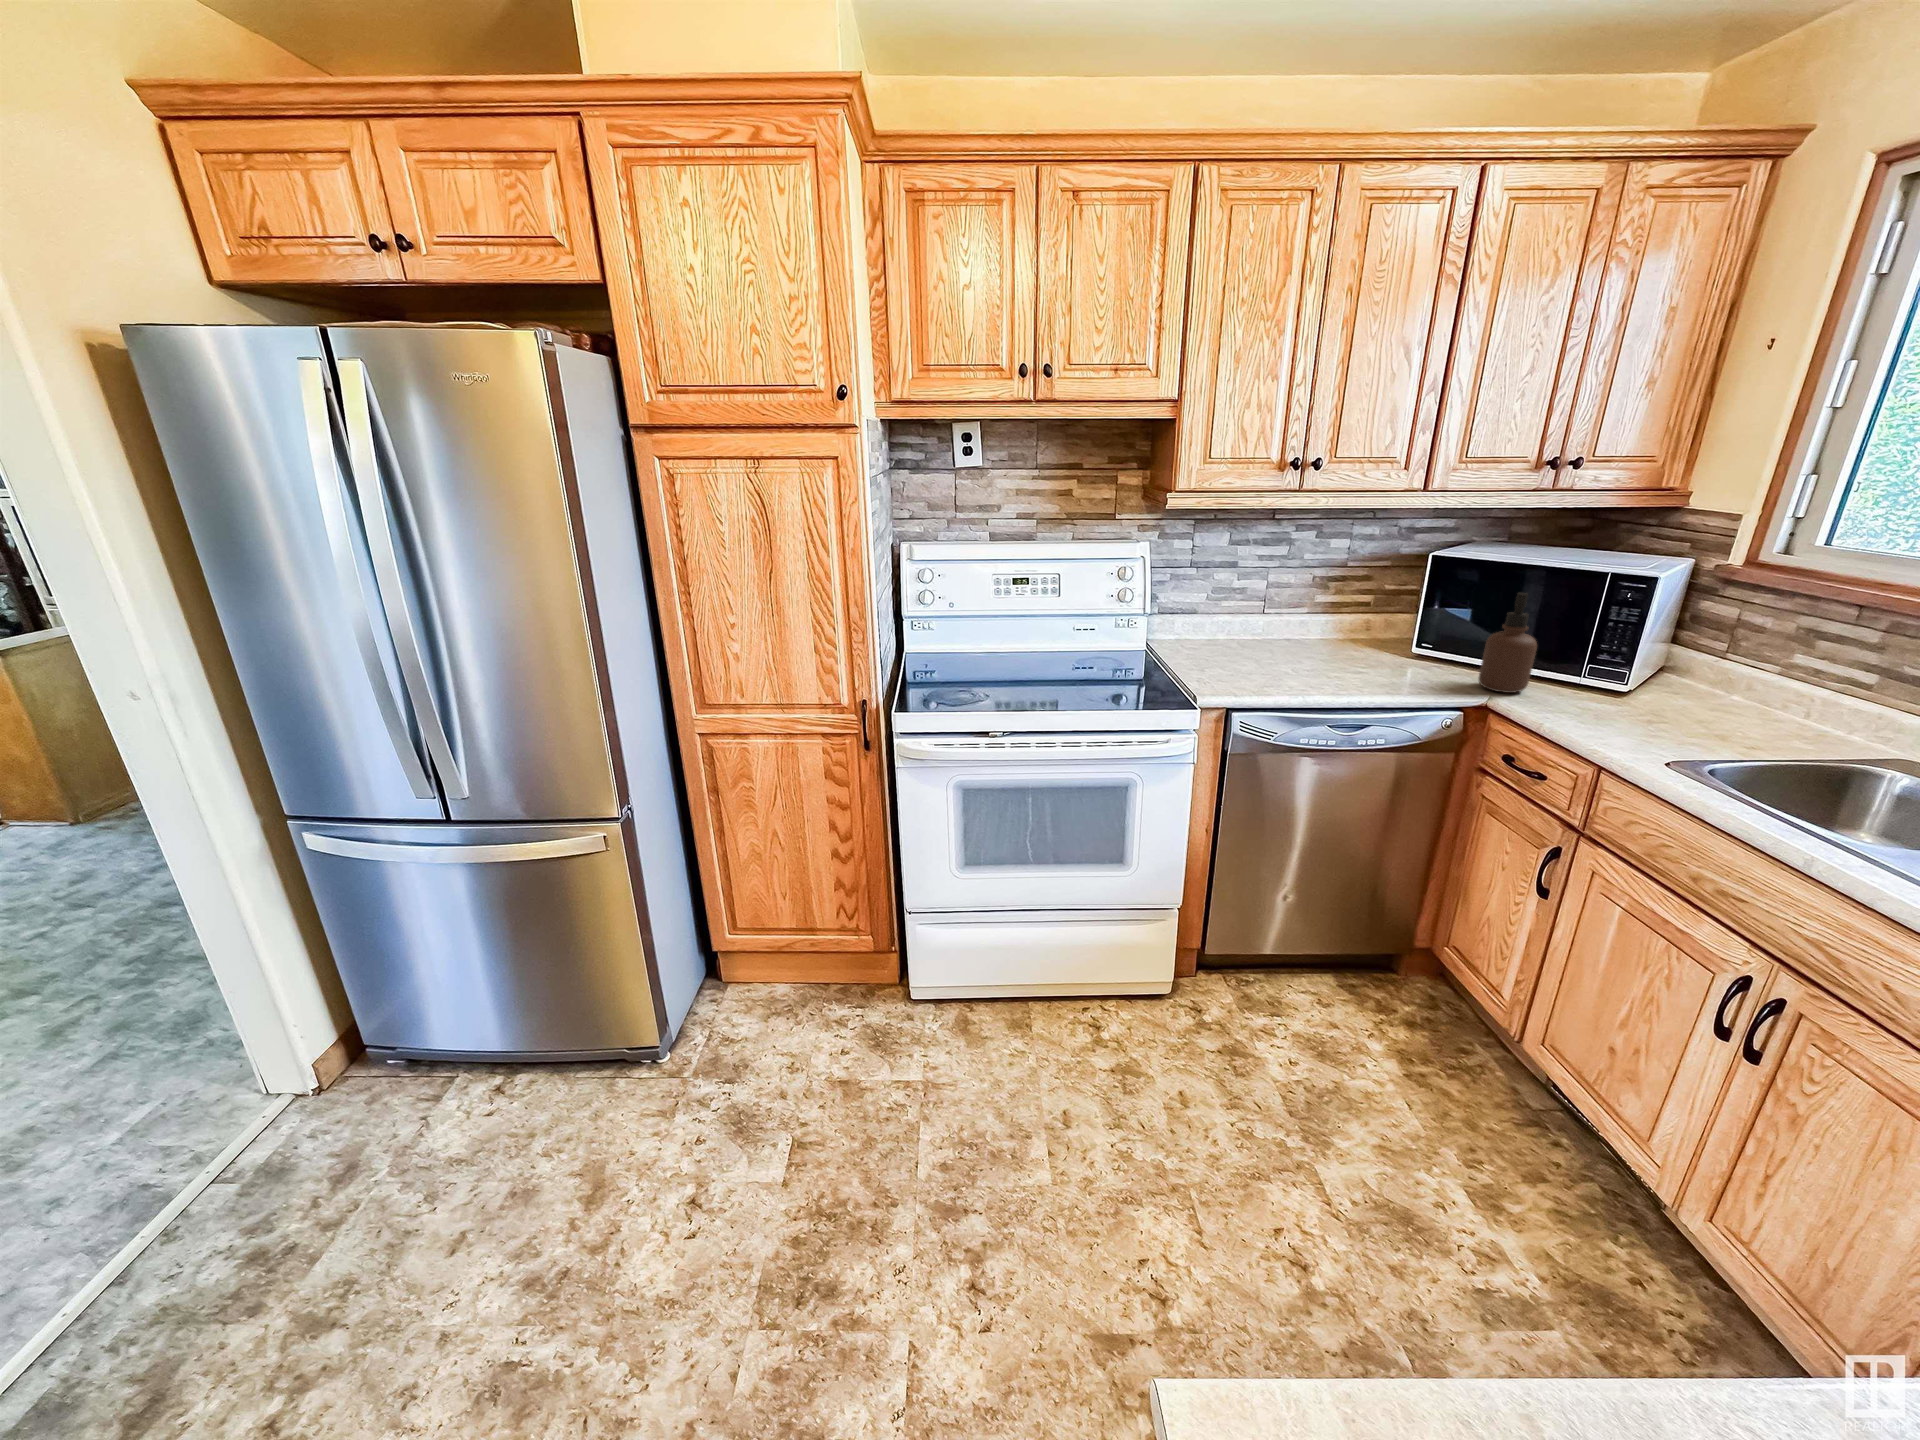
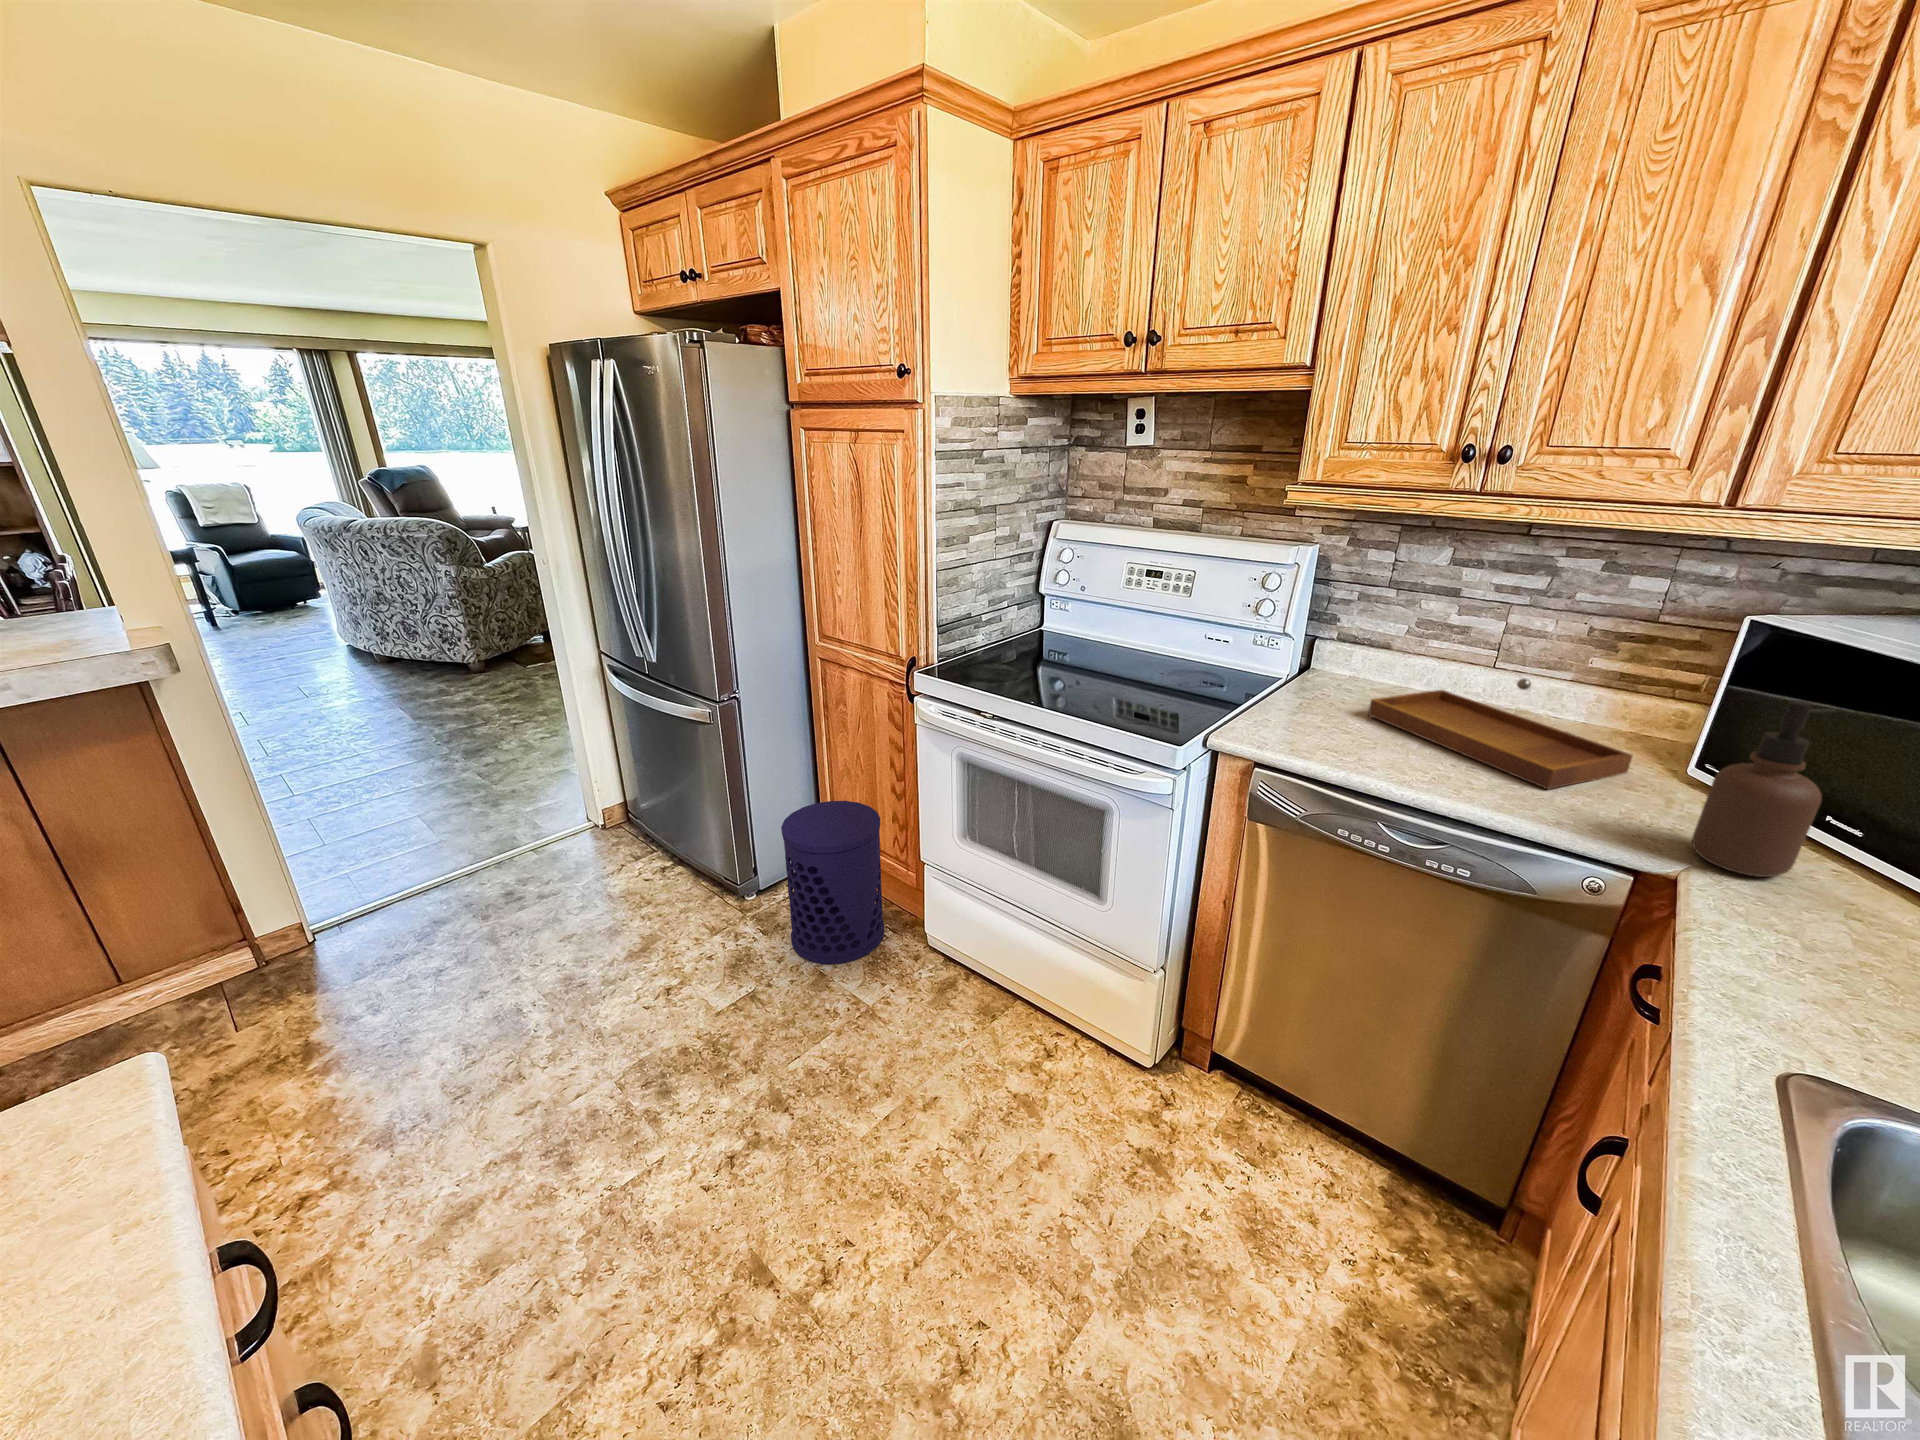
tray: none [1235,613,1390,677] -> present [1368,678,1633,789]
waste bin: none [737,881,858,1078] -> present [781,801,884,964]

